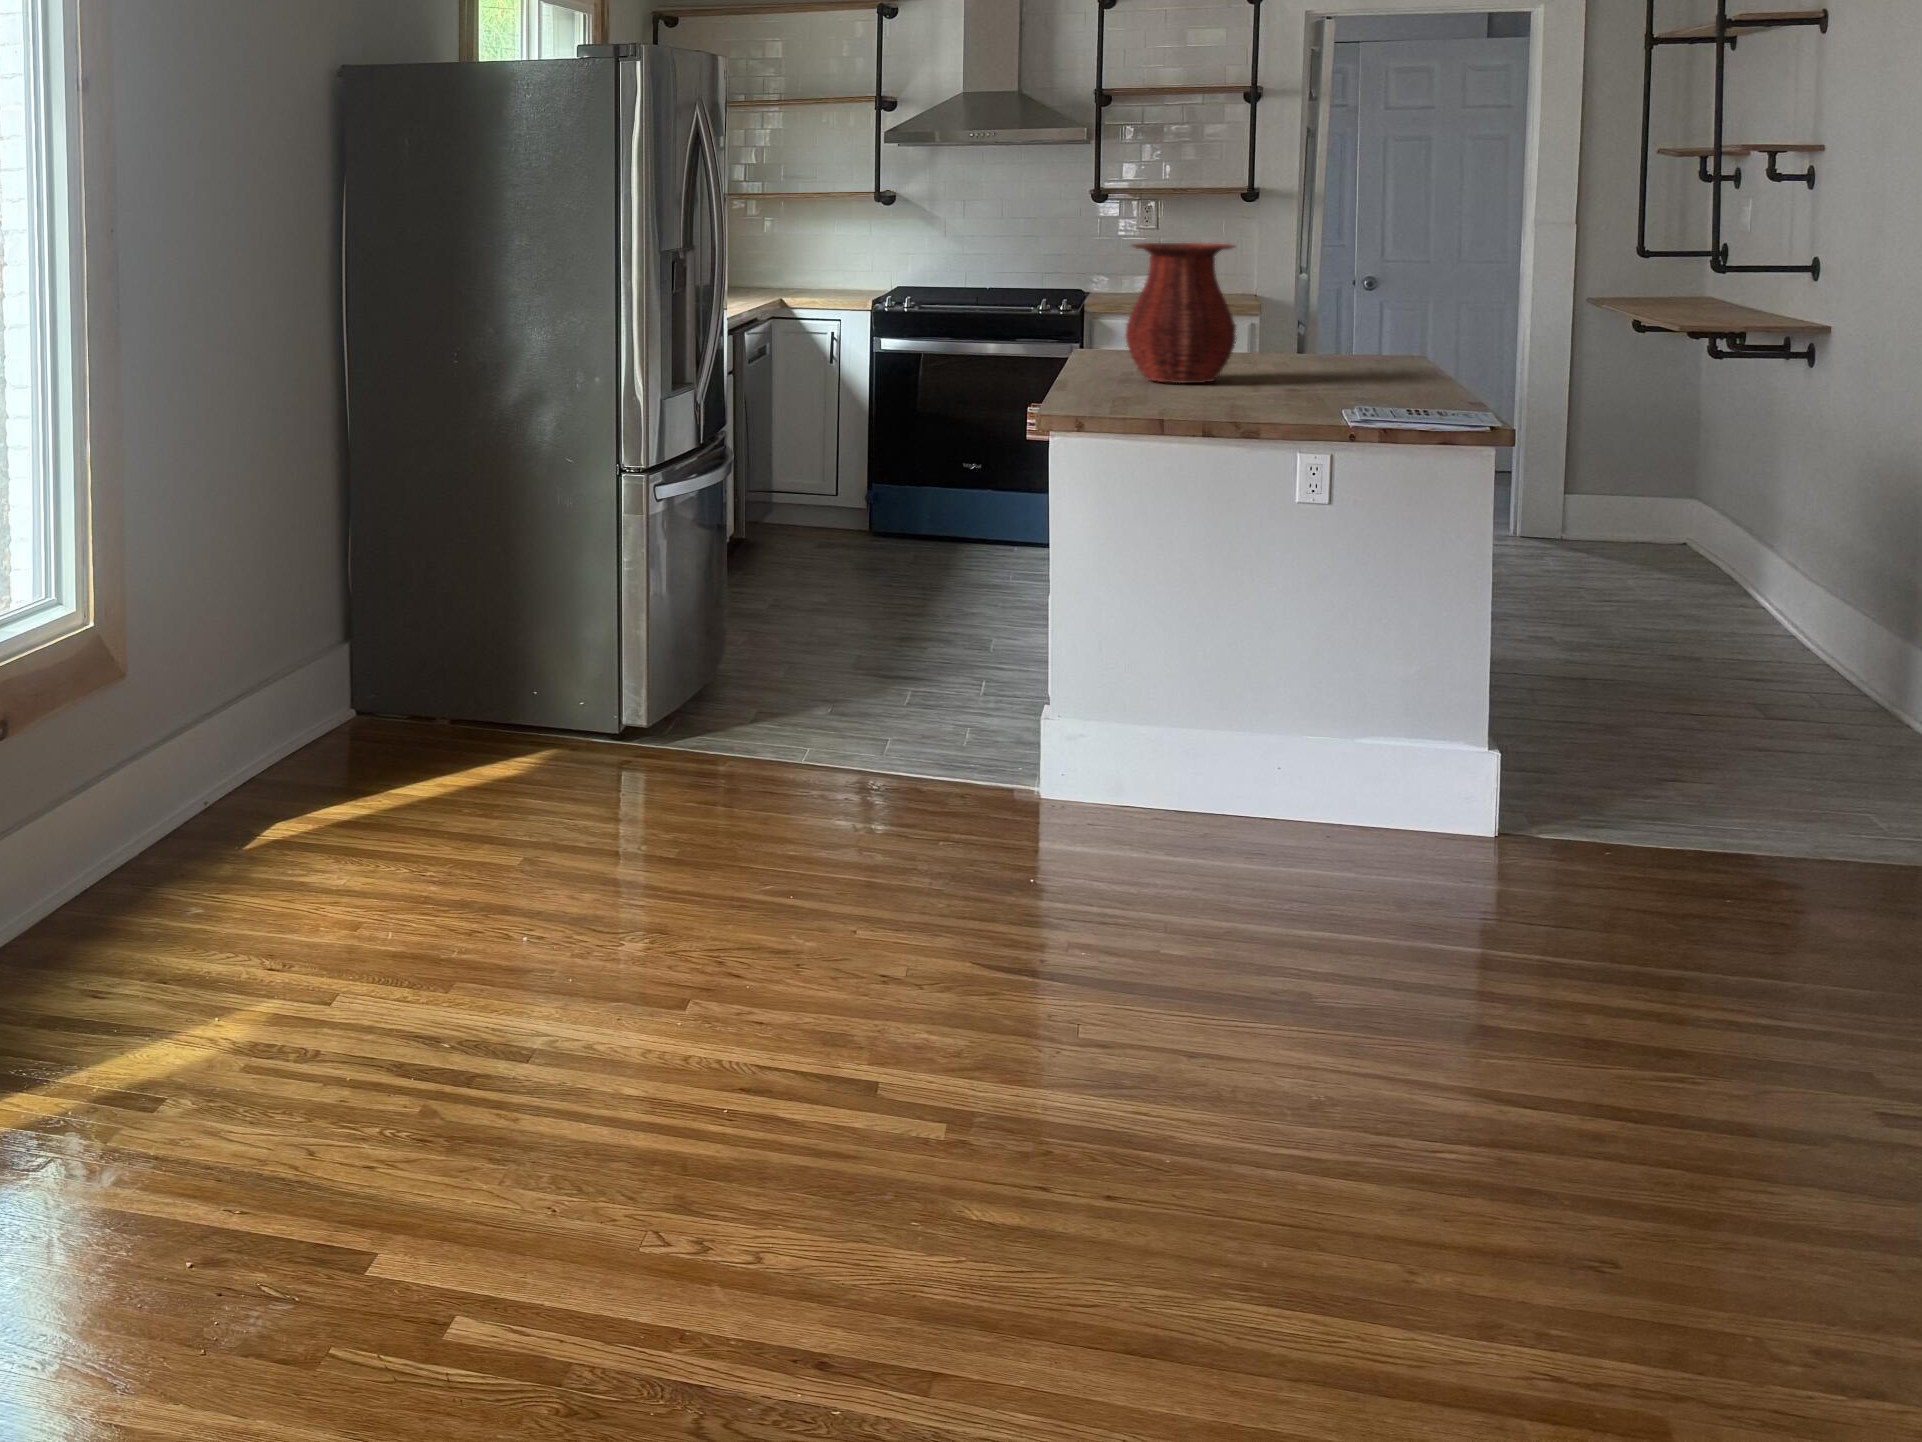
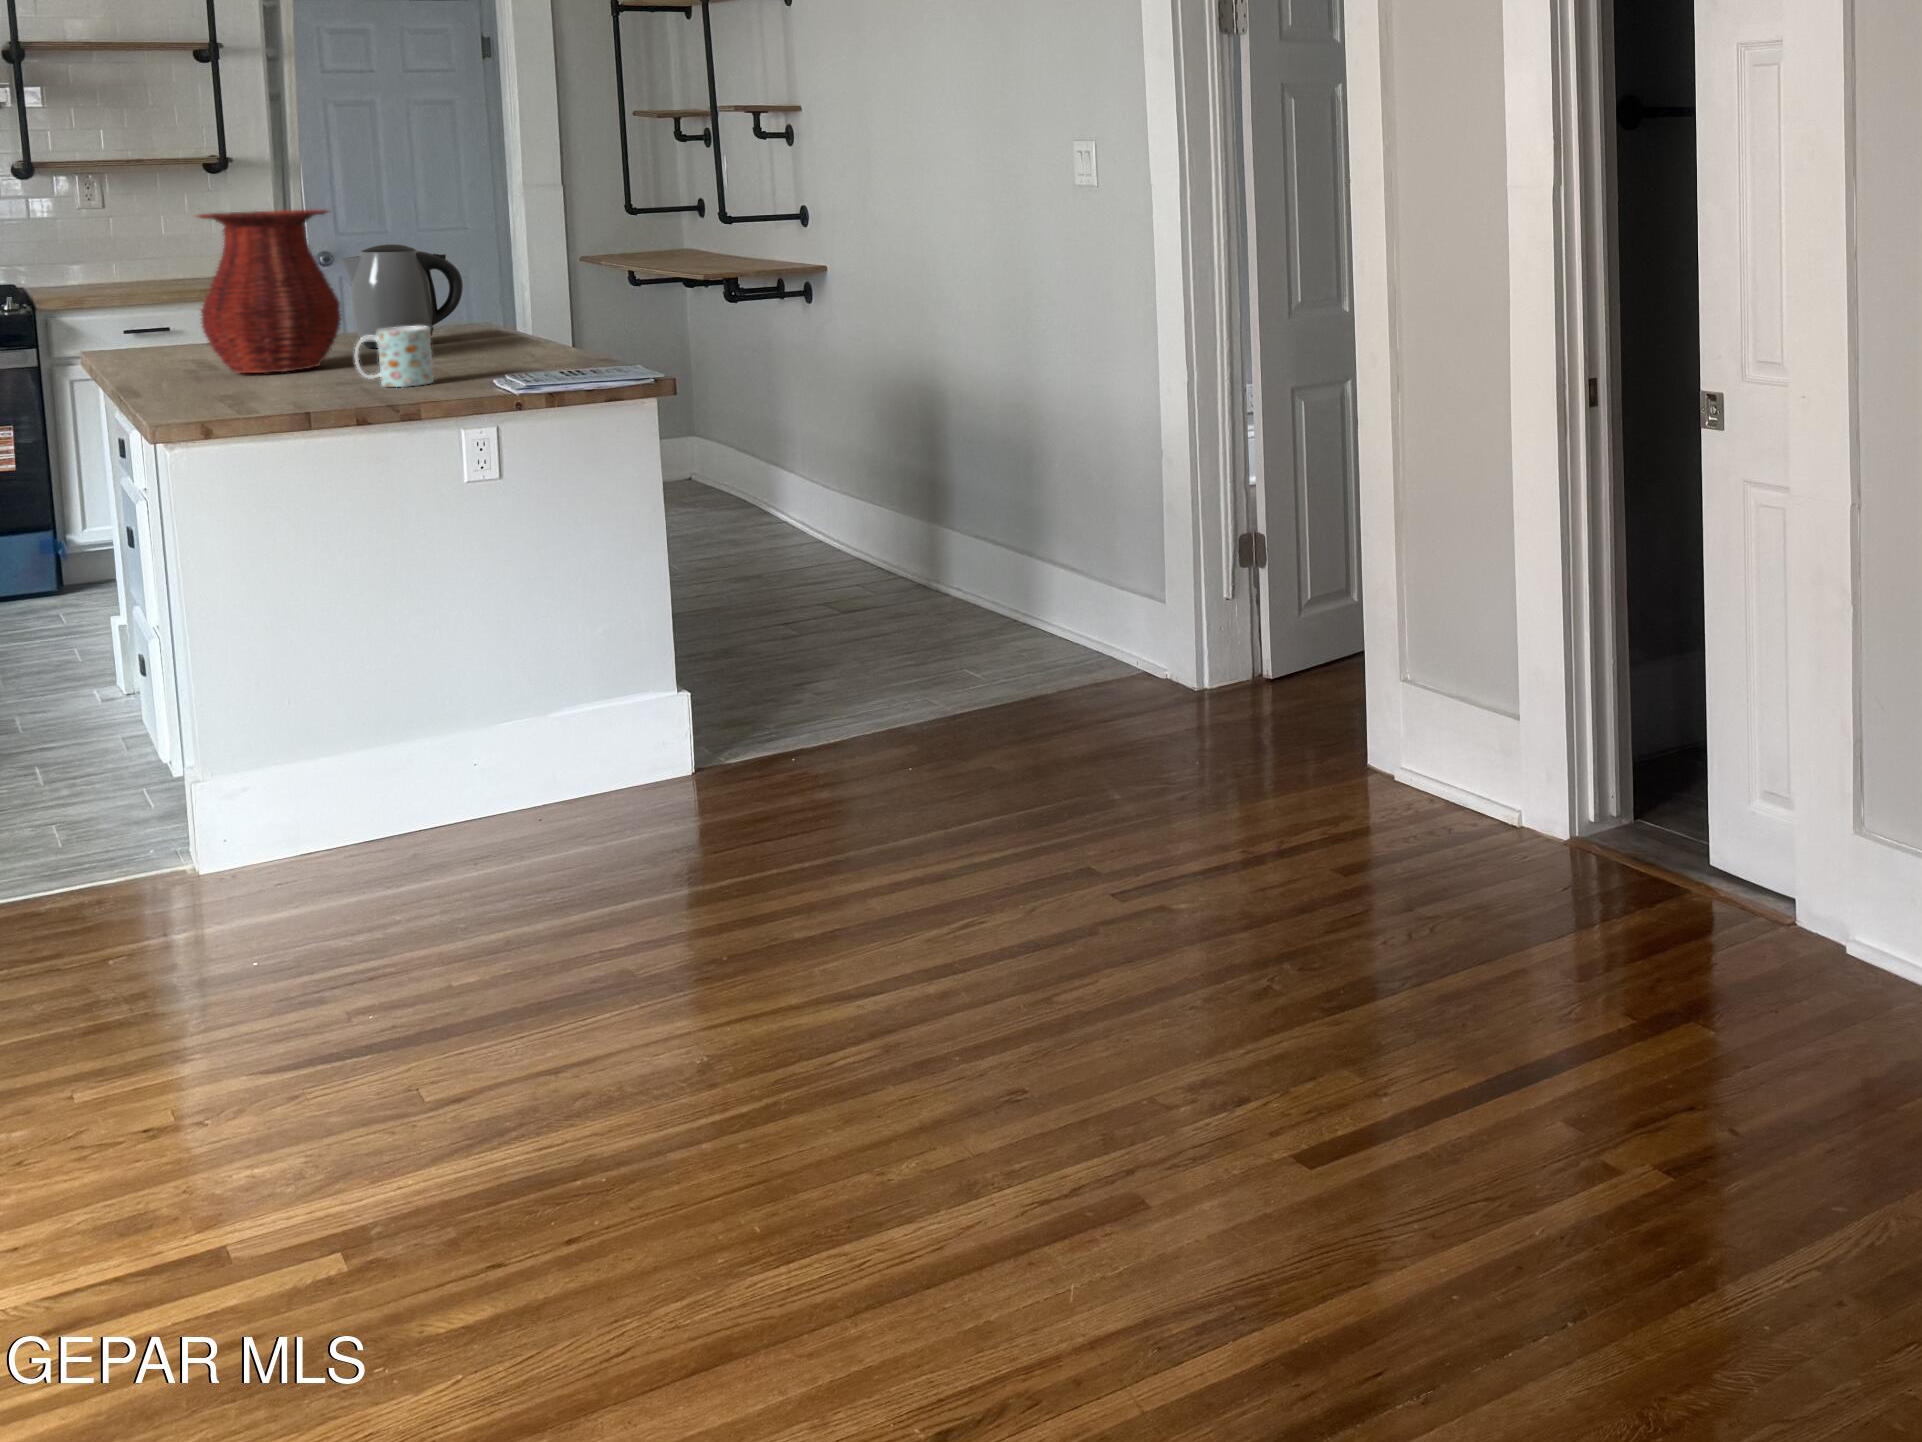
kettle: none [1259,278,1362,371] -> present [341,244,463,348]
mug: none [1216,356,1281,410] -> present [355,327,434,387]

